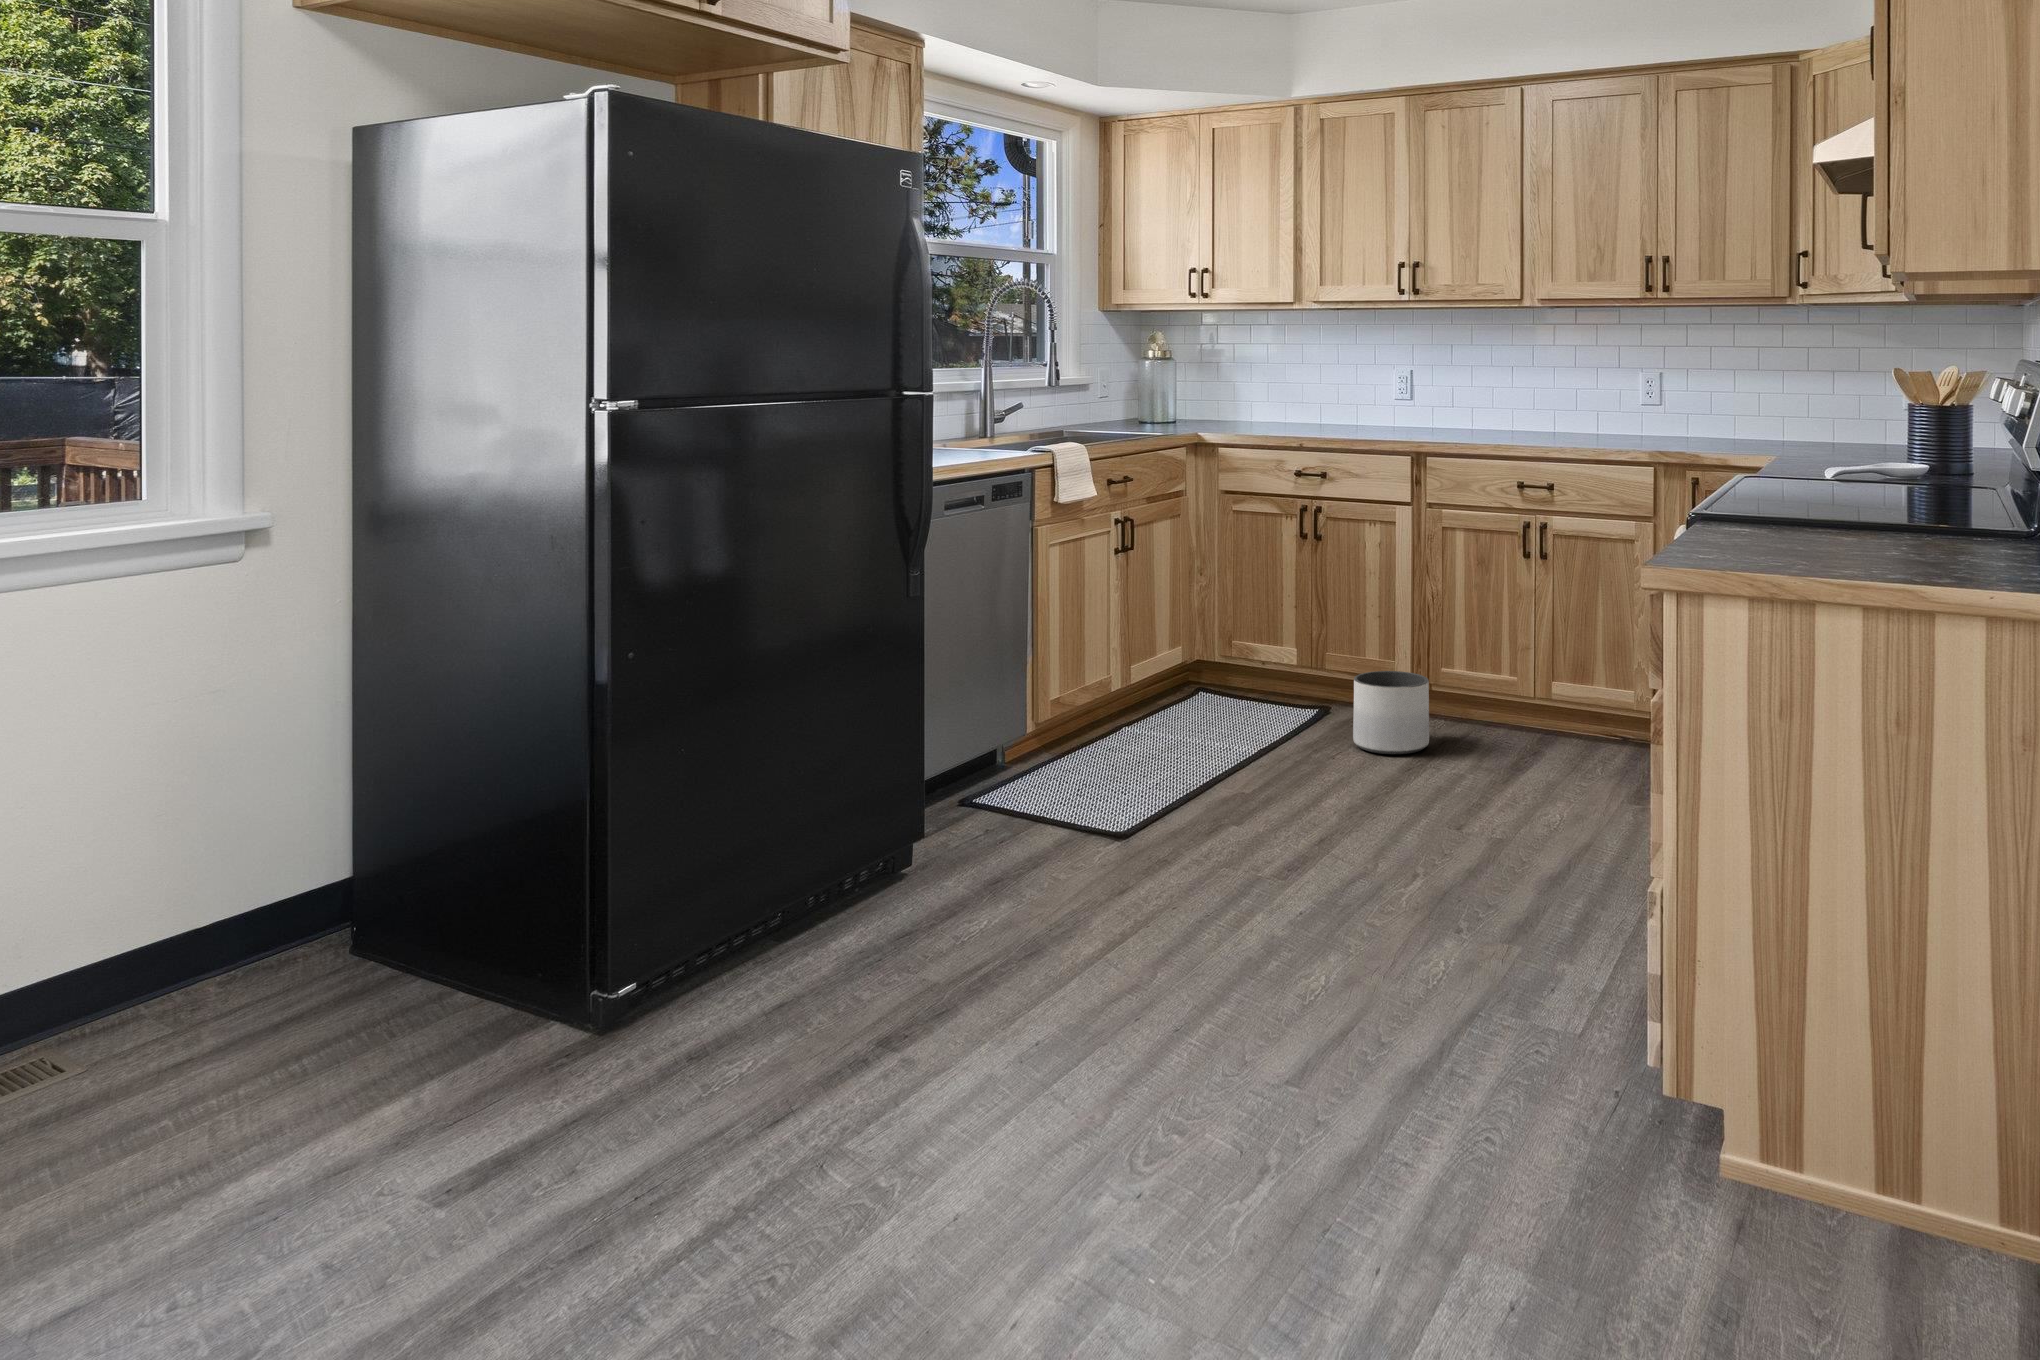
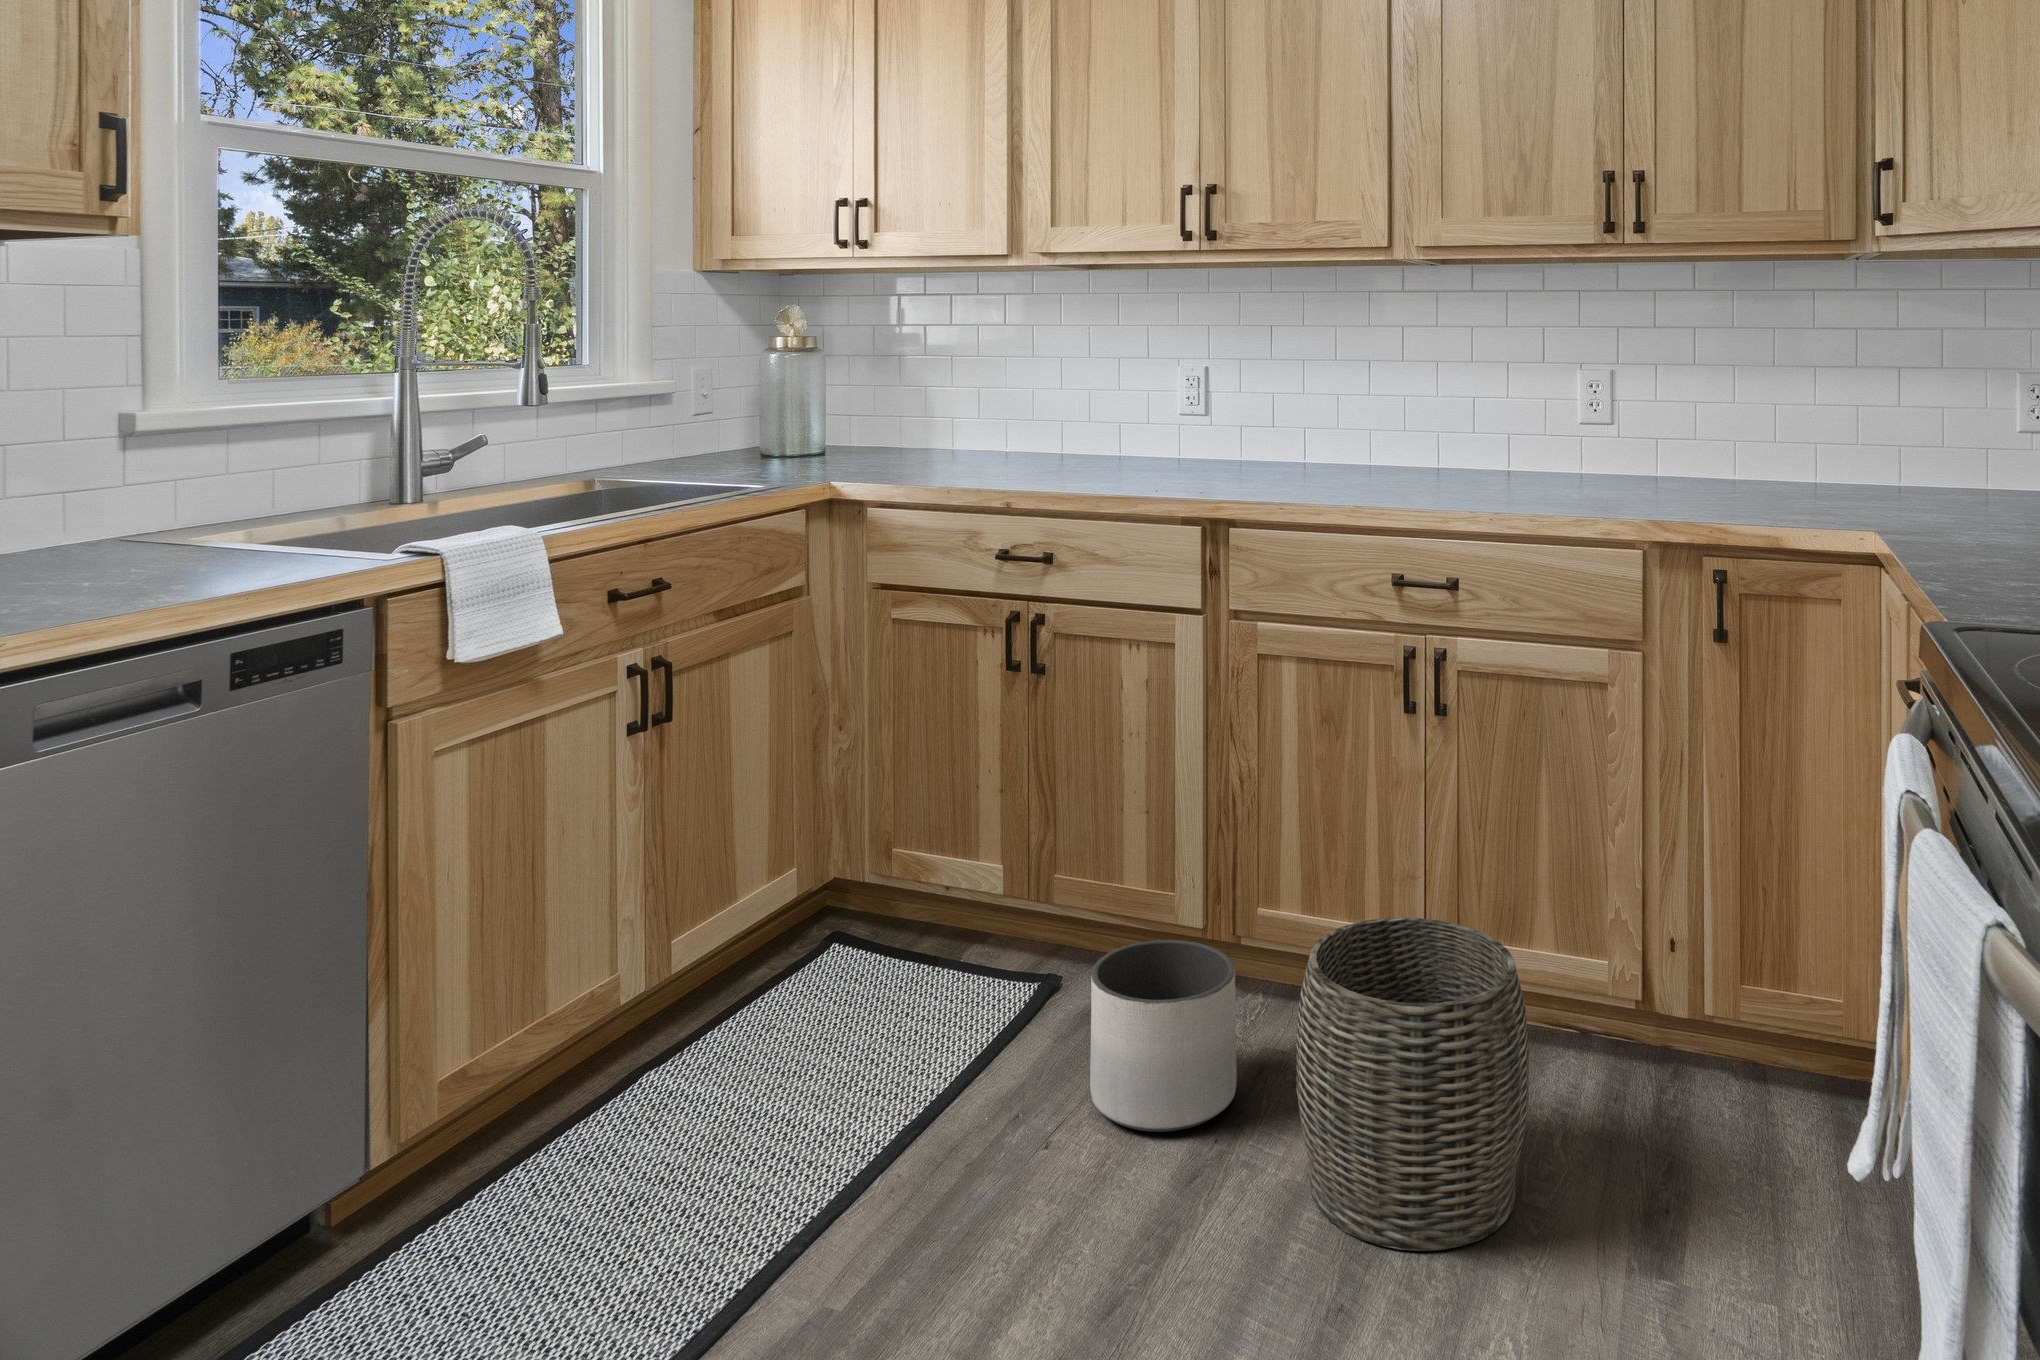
woven basket: none [1459,650,1576,789] -> present [1297,918,1529,1251]

